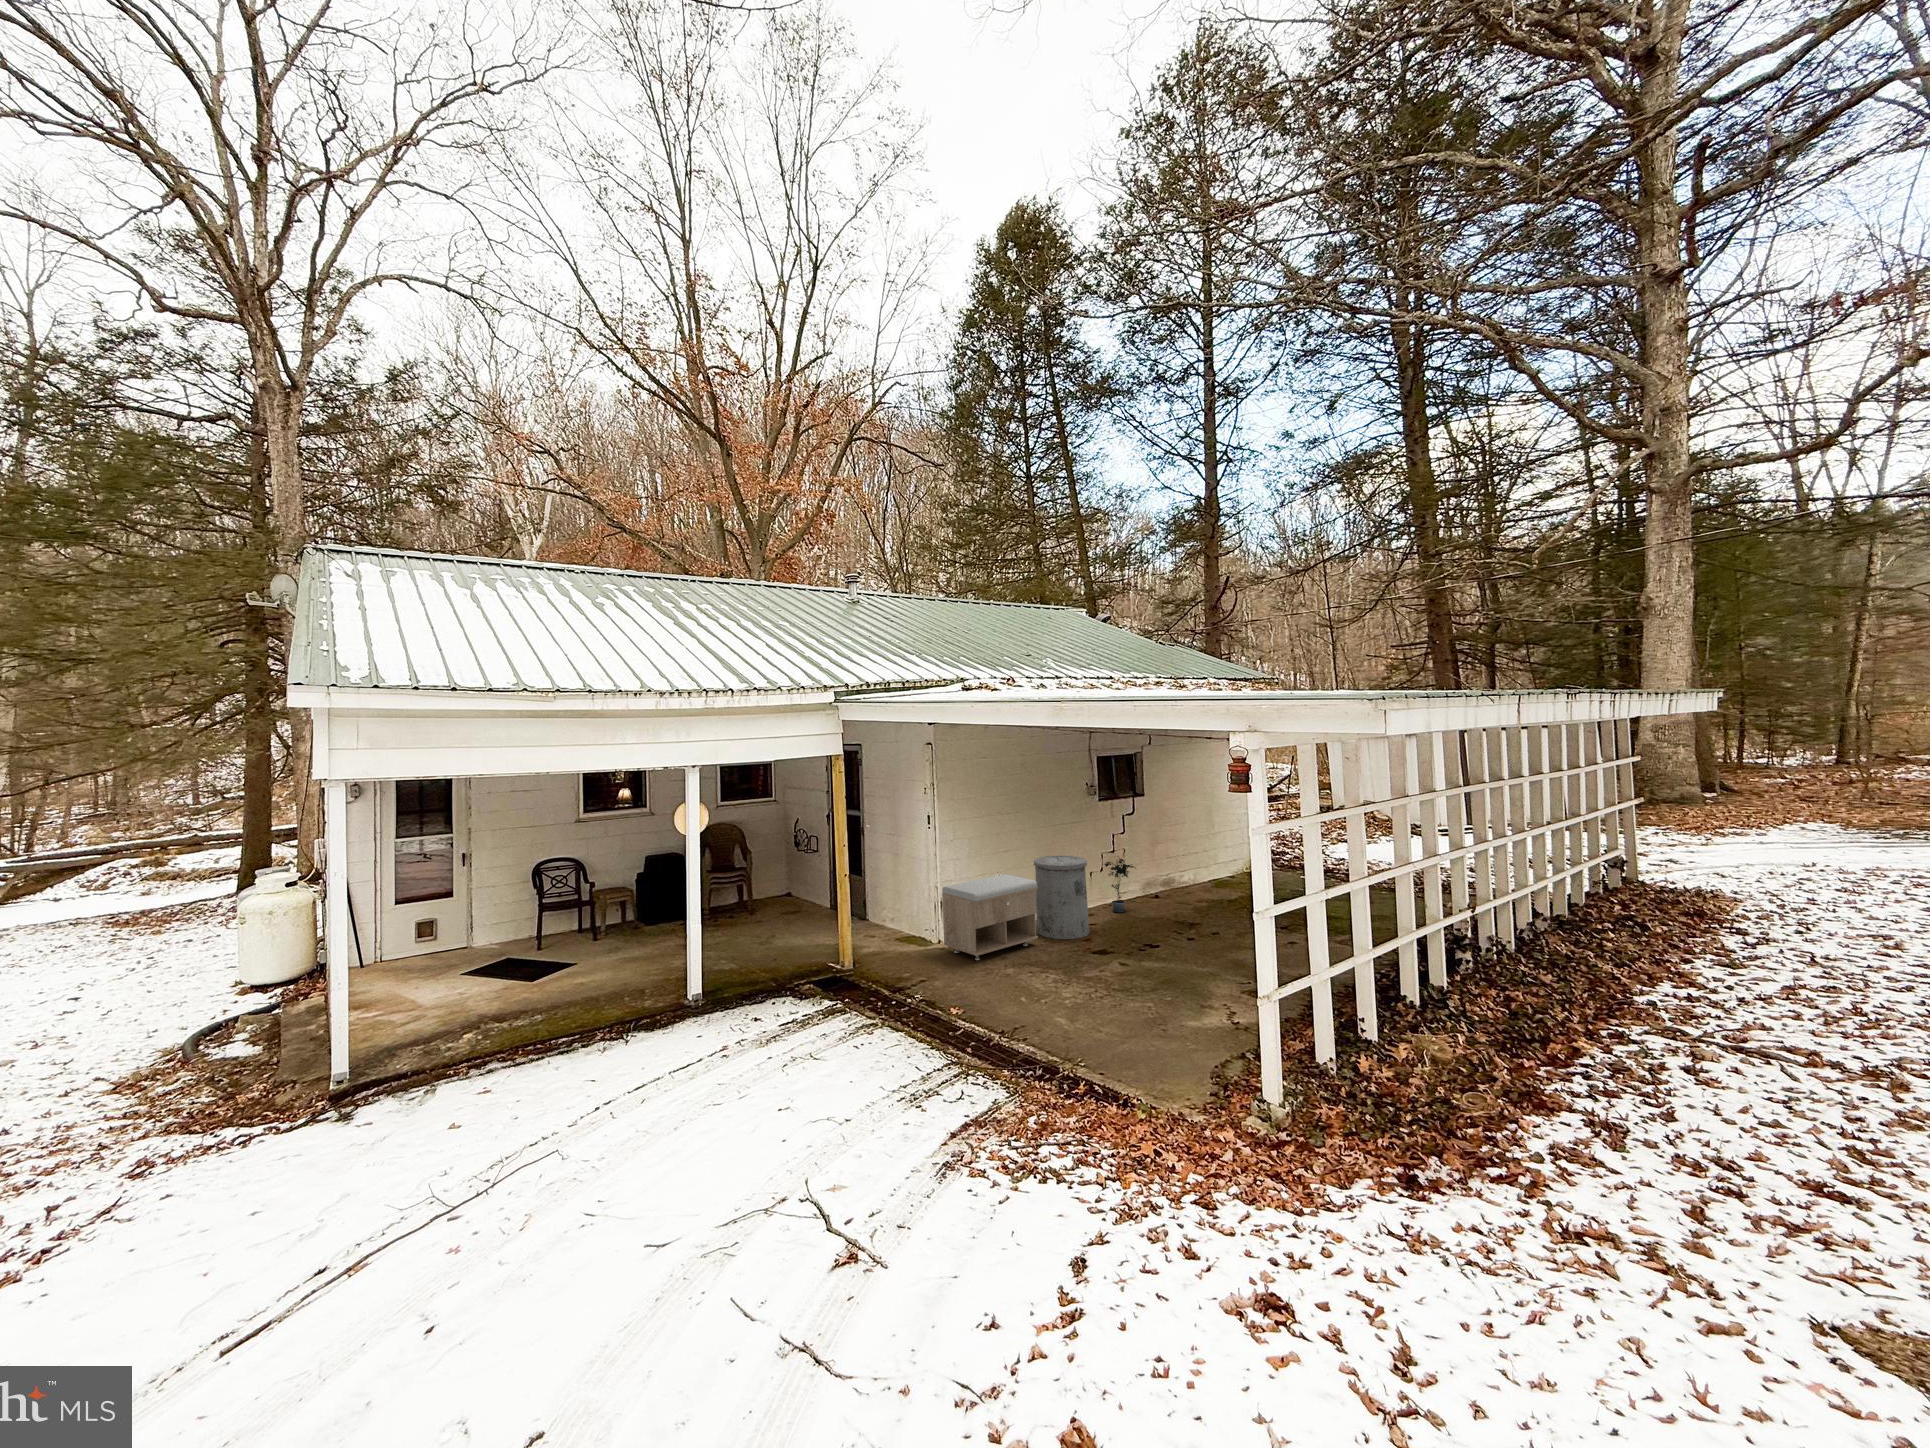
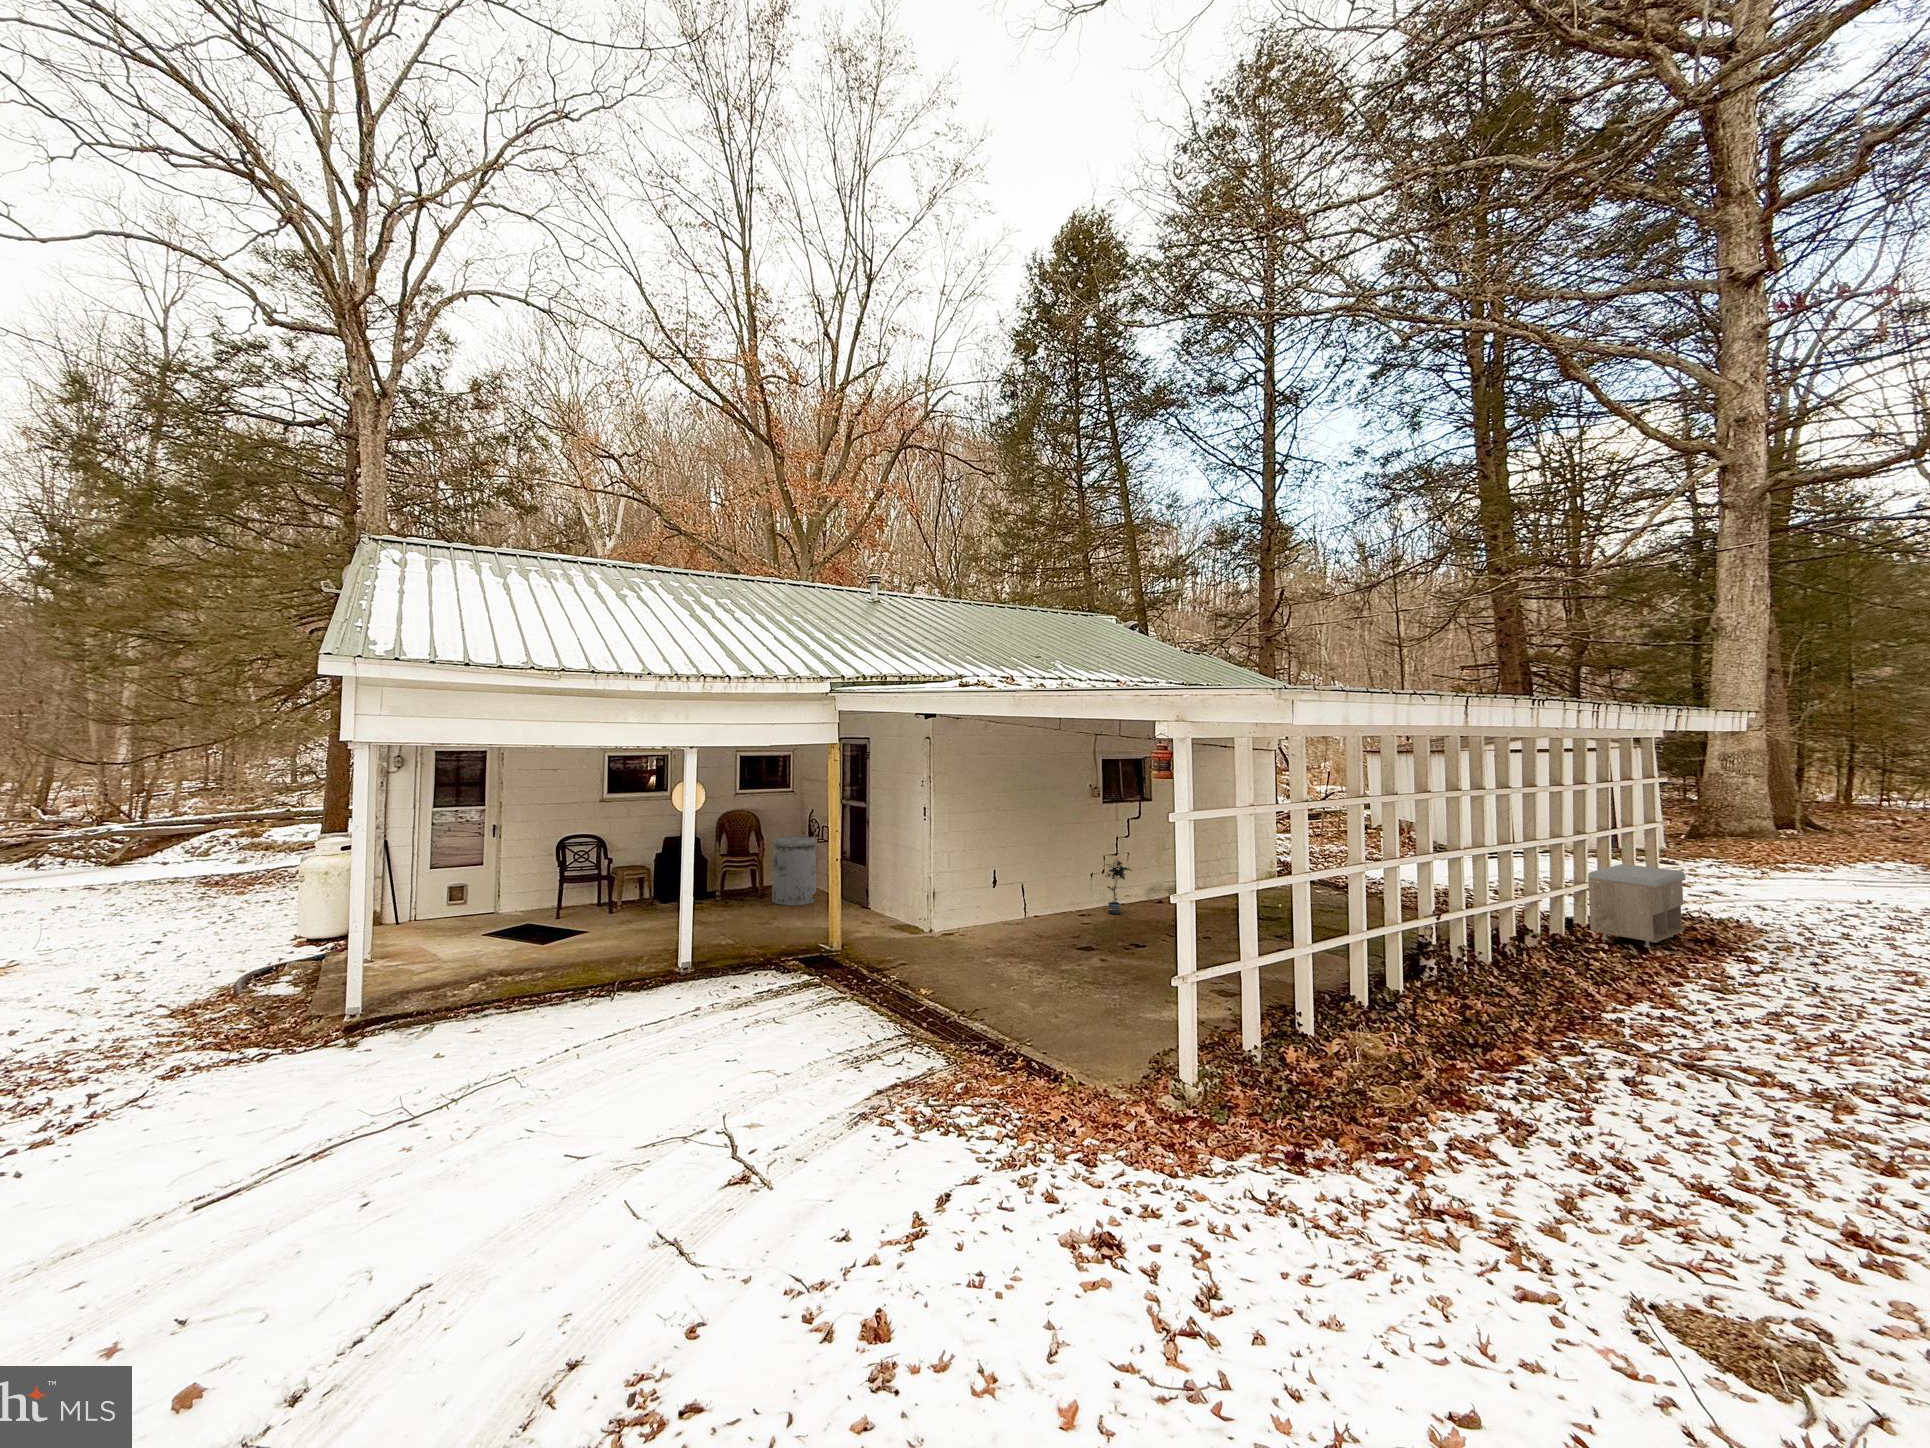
trash can: present [1034,856,1089,939] -> present [770,837,817,905]
storage bench: present [942,874,1038,960] -> present [1588,864,1685,947]

